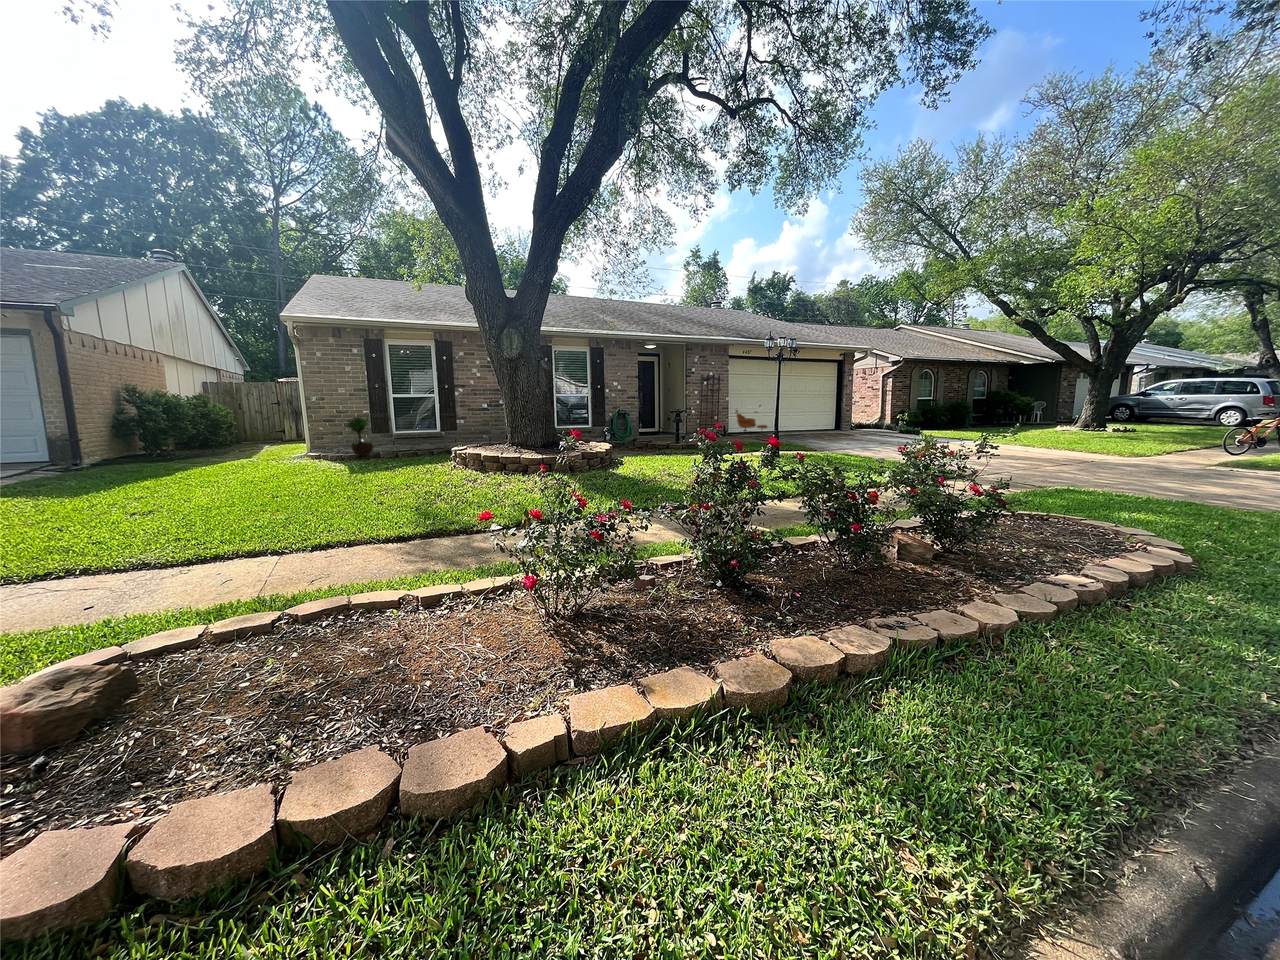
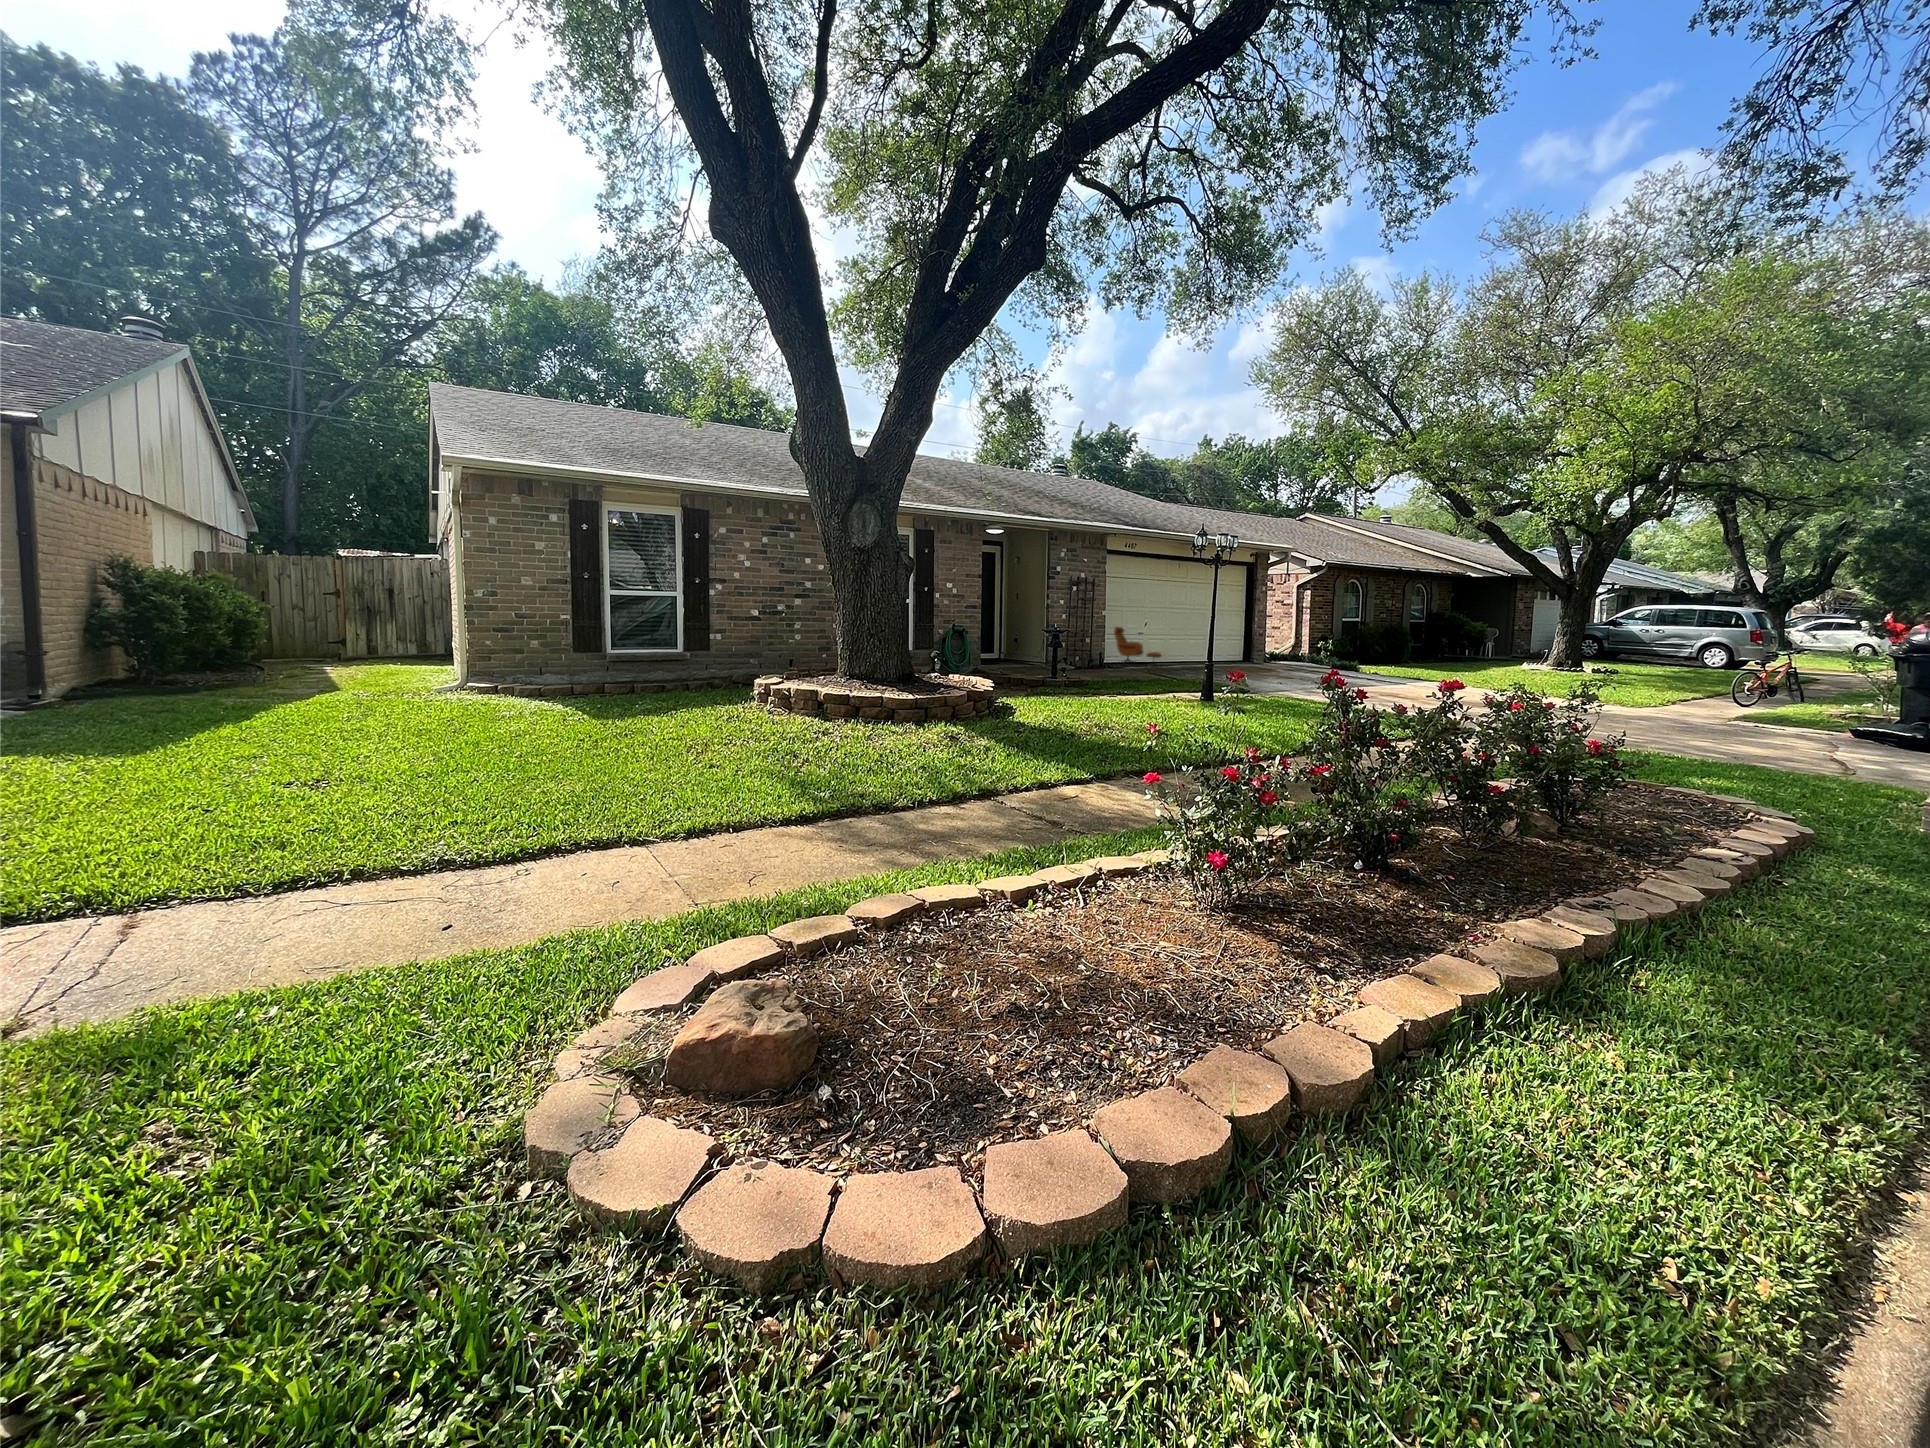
potted tree: present [346,417,373,456] -> none [532,618,582,691]

